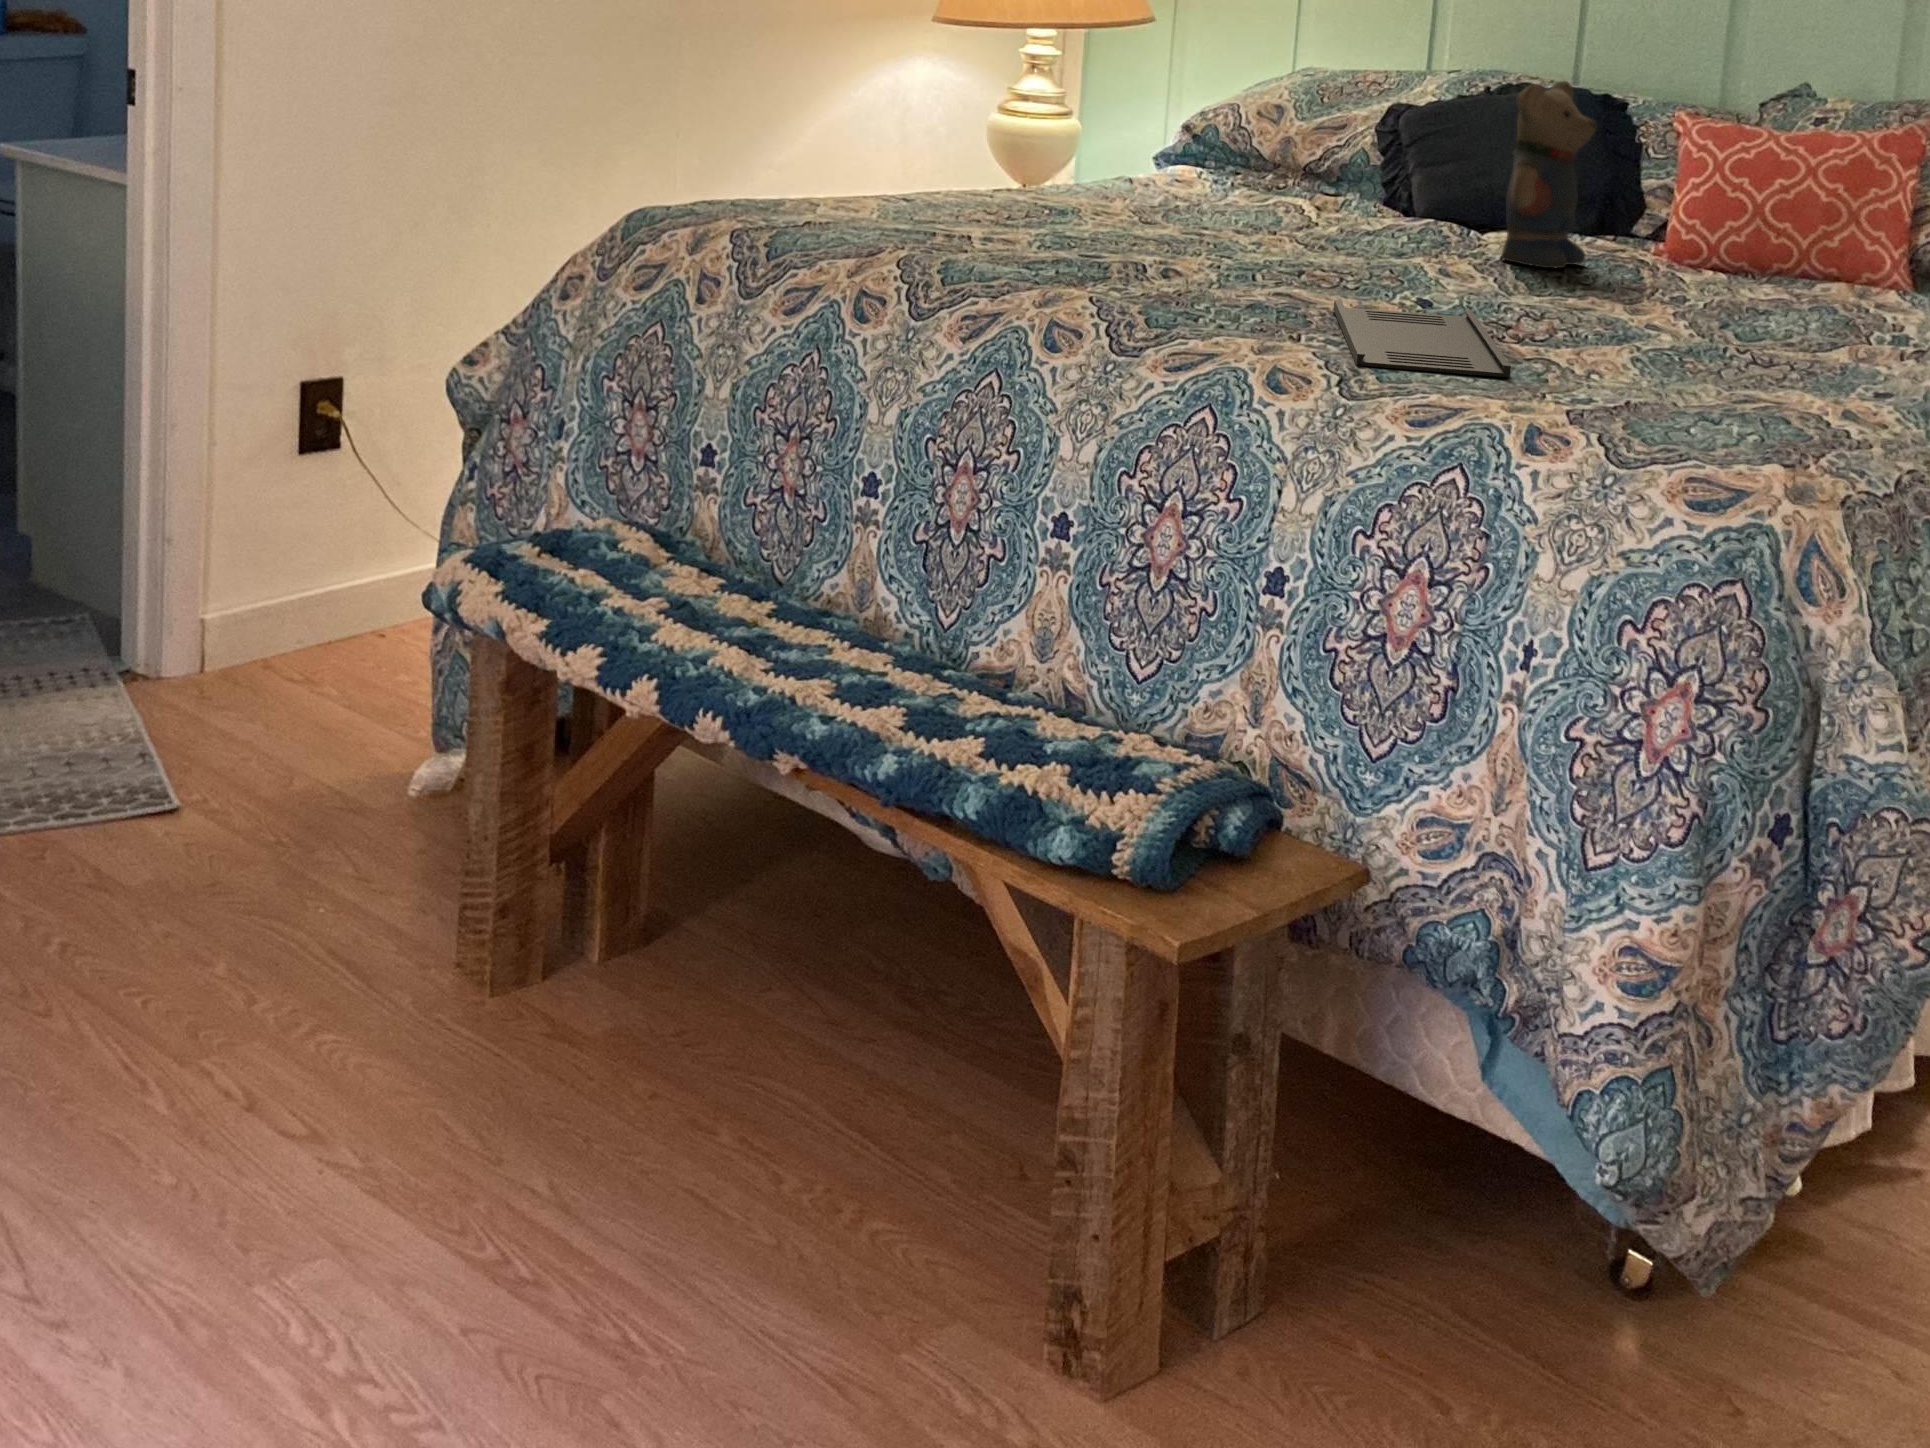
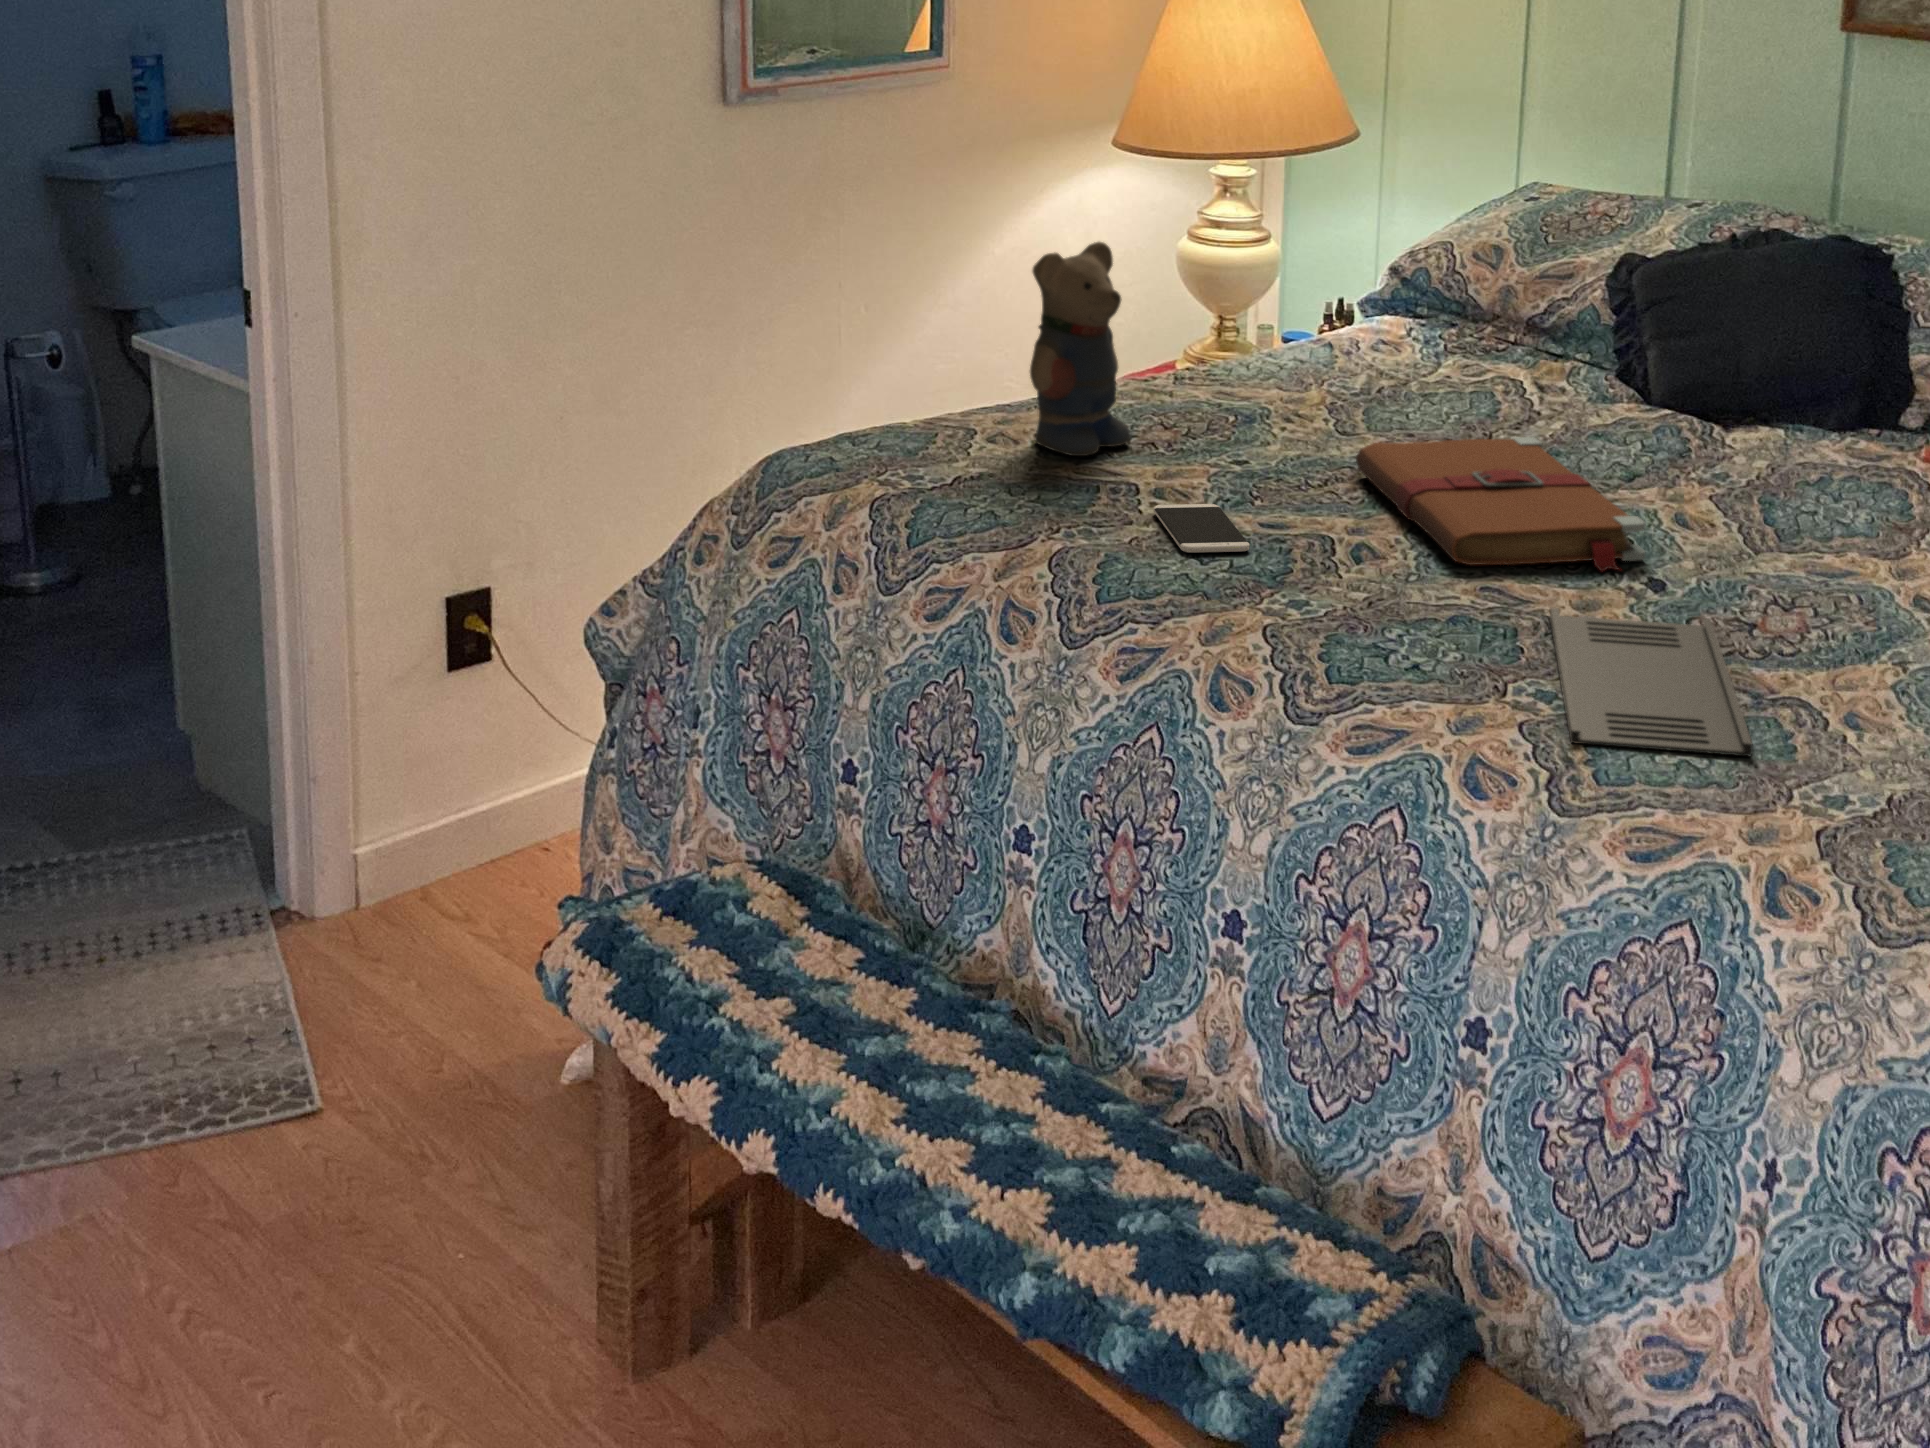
teddy bear: present [1501,81,1597,268] -> present [1030,242,1131,456]
book: none [1159,210,1414,292] -> present [1356,437,1645,571]
smartphone: none [984,240,1071,267] -> present [1154,504,1250,553]

